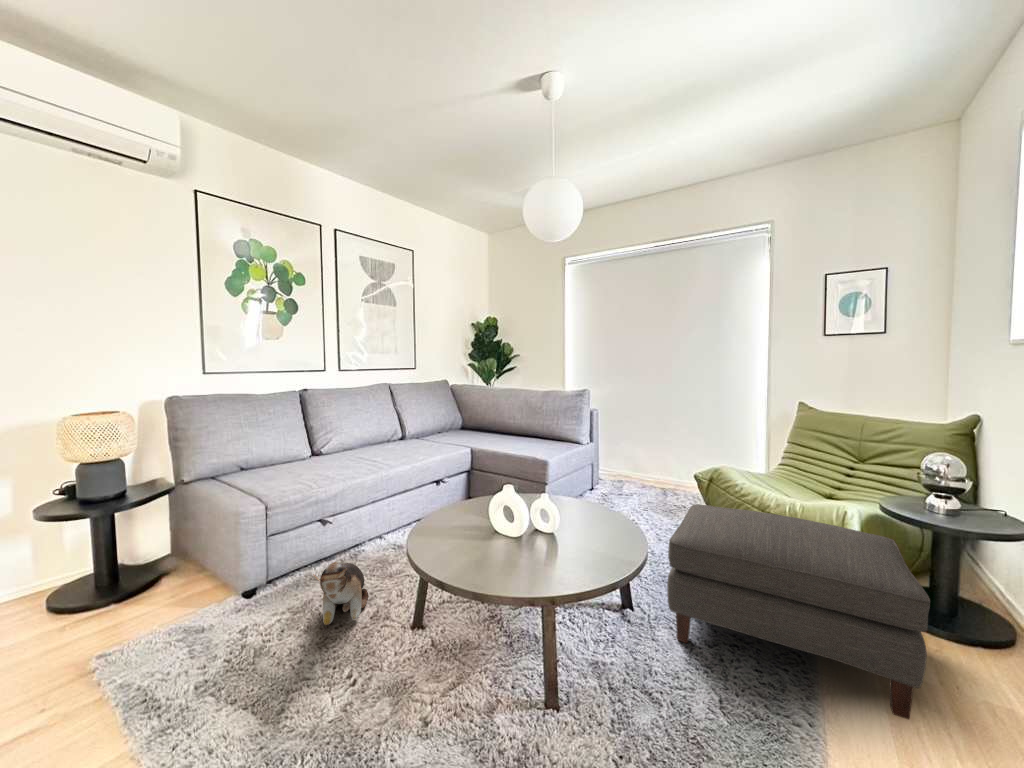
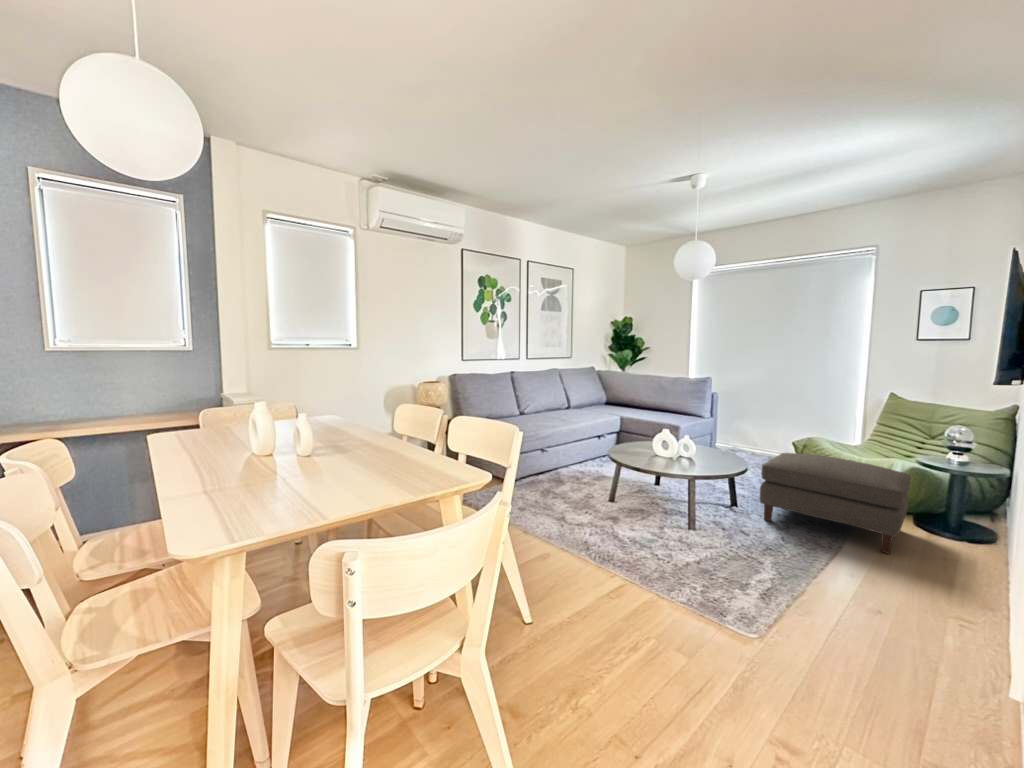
plush toy: present [313,562,368,625] -> none [560,464,581,496]

